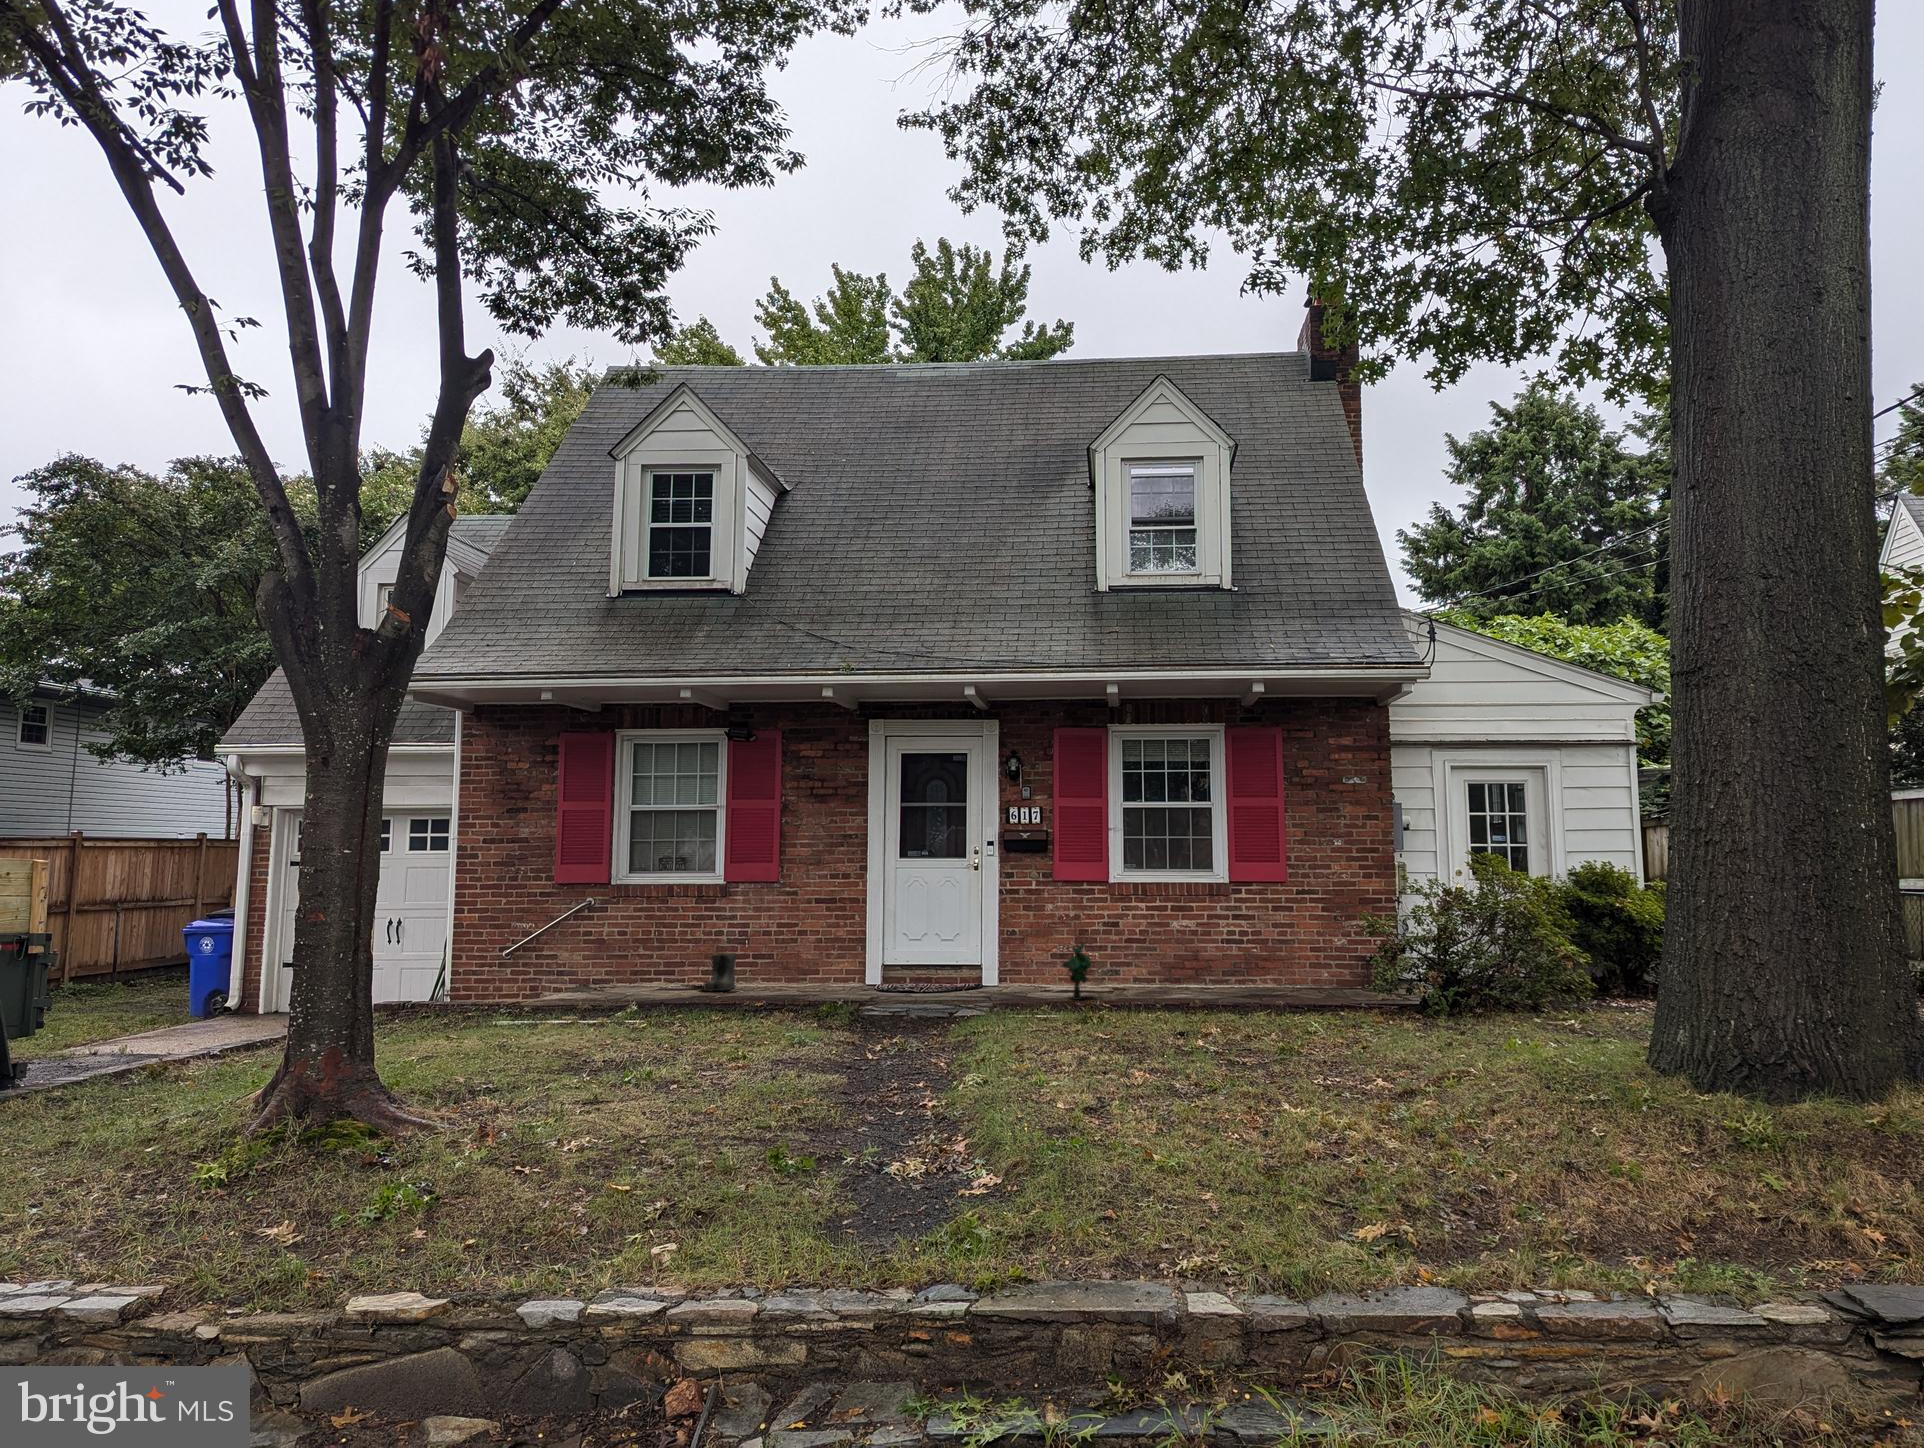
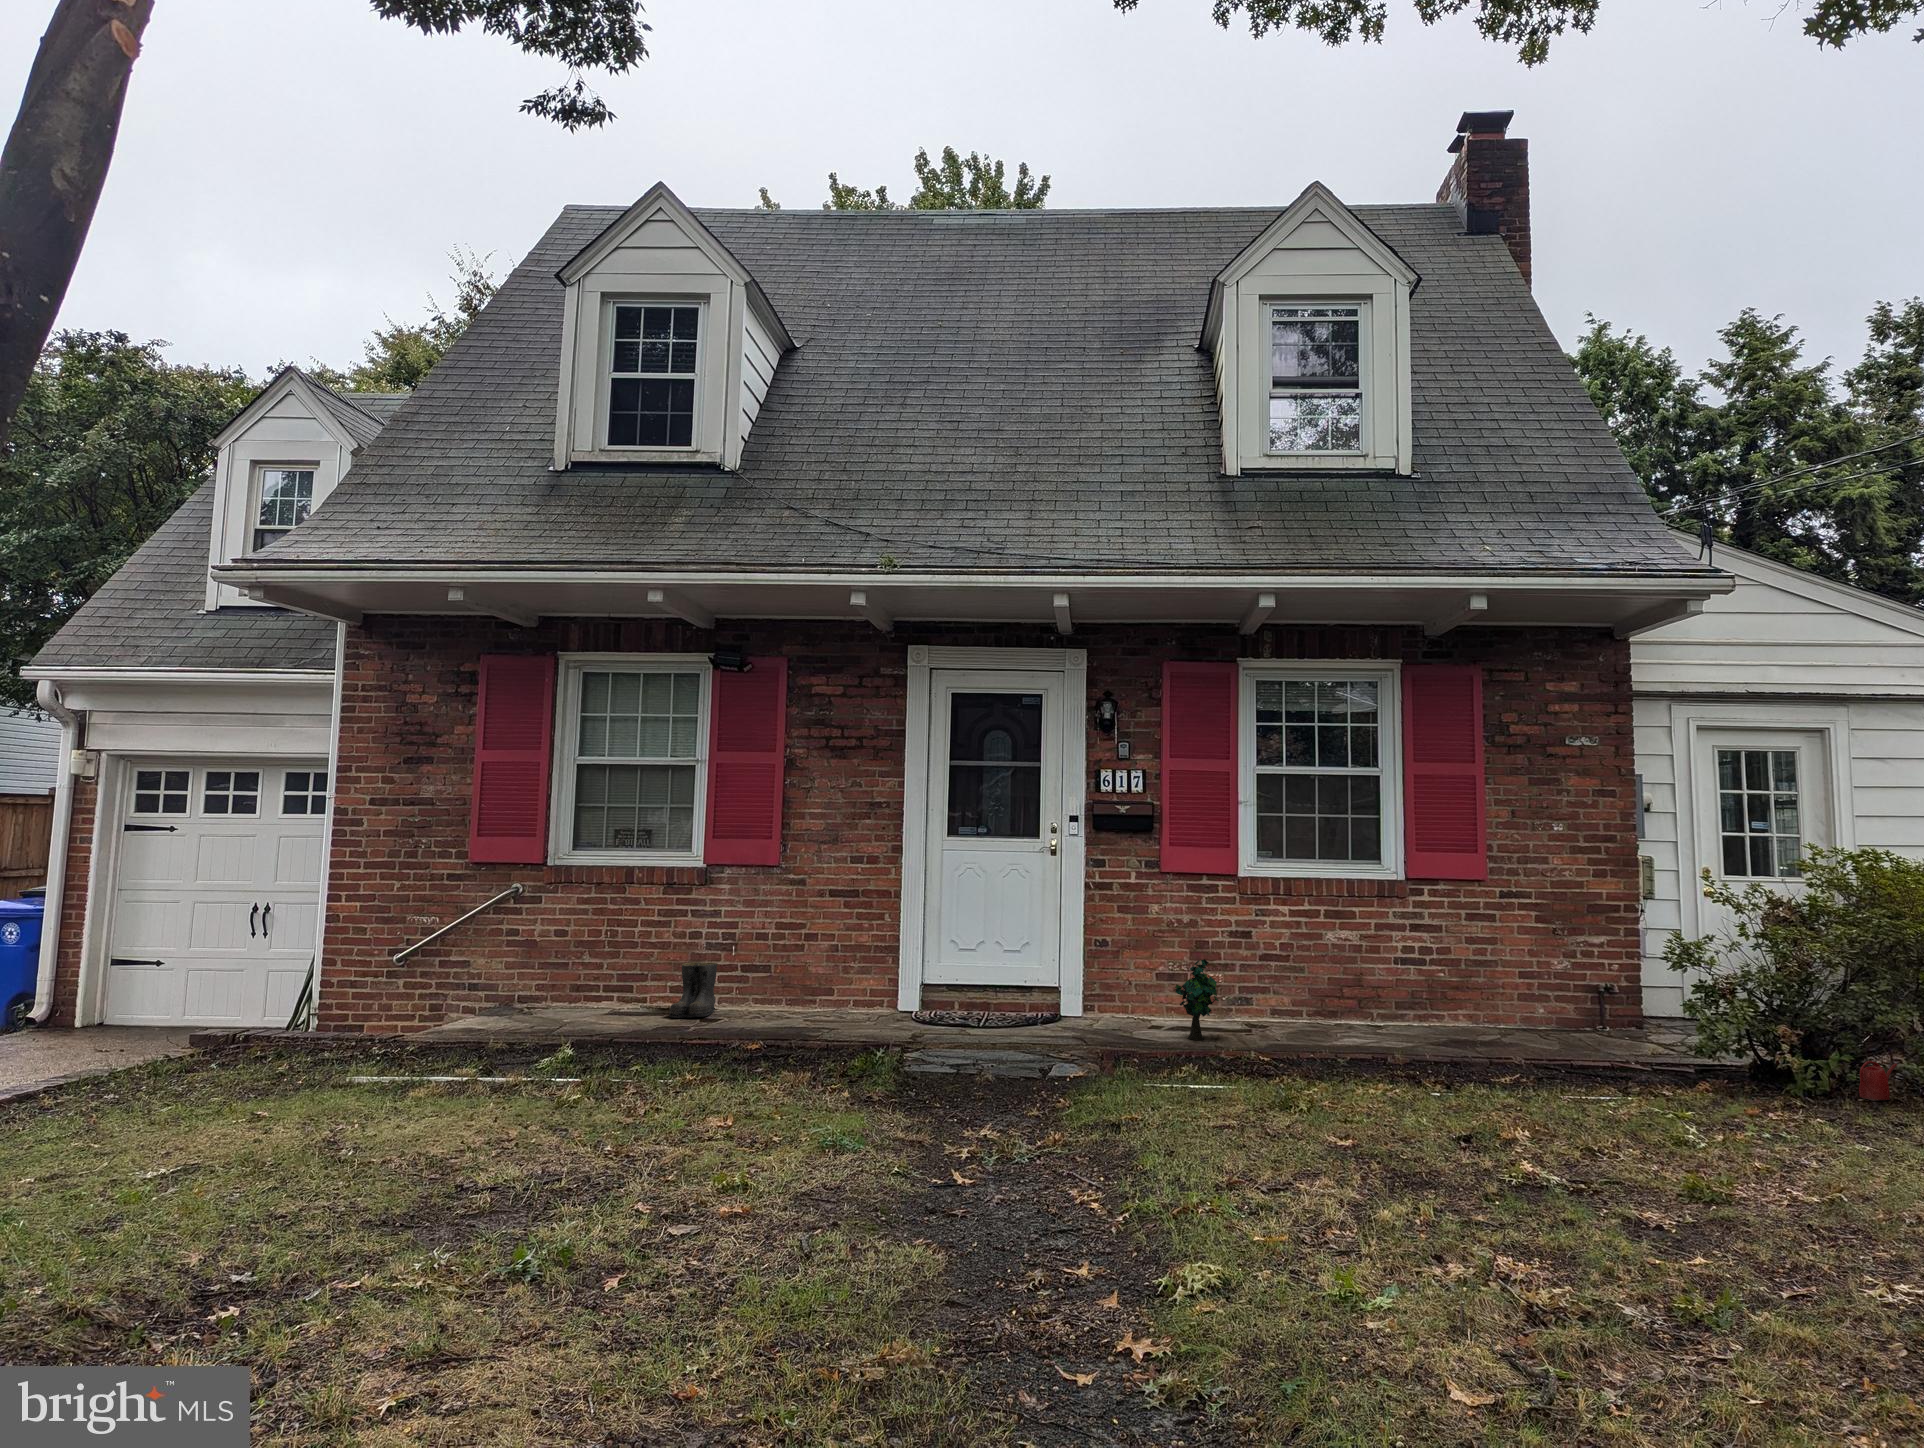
watering can: none [1500,997,1529,1024] -> present [1859,1061,1897,1101]

